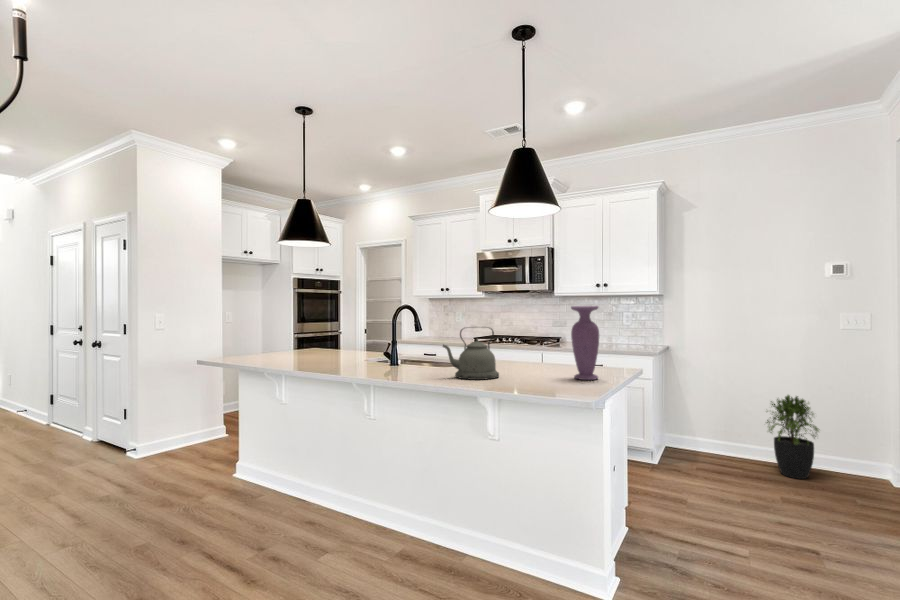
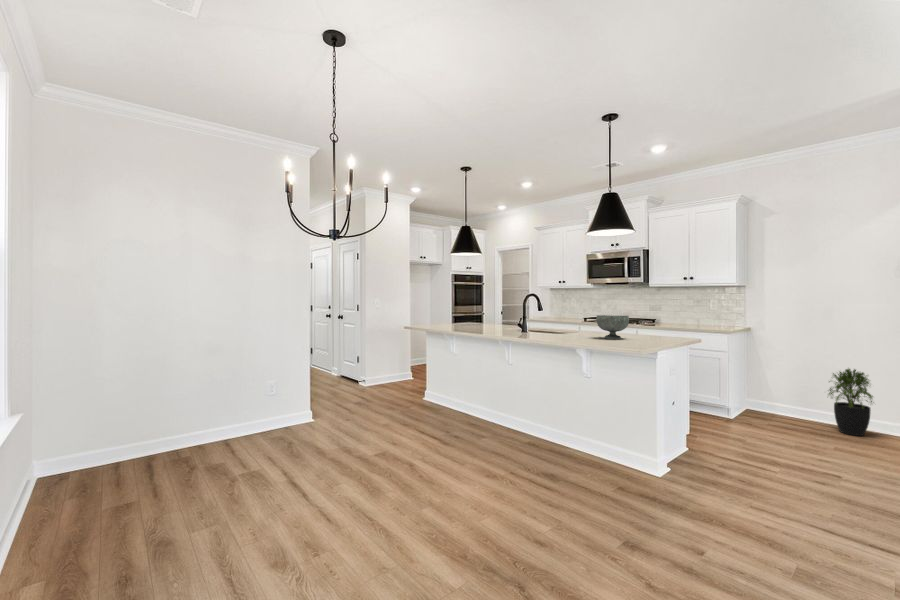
vase: present [571,306,599,380] -> none [637,297,656,343]
kettle: present [443,328,499,380] -> none [554,309,590,341]
decorative bowl: none [505,335,552,372] -> present [596,315,629,339]

